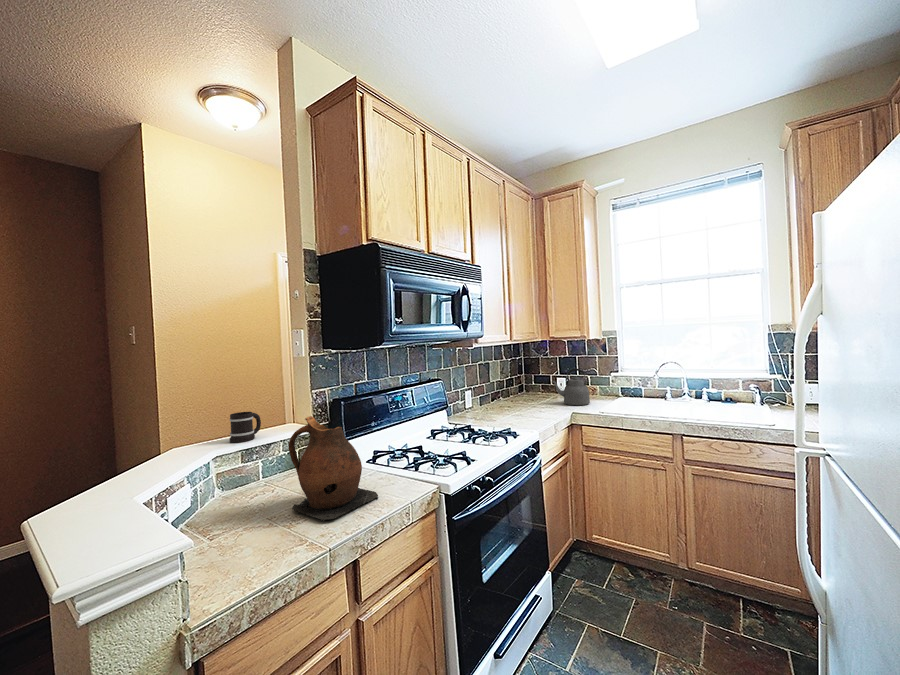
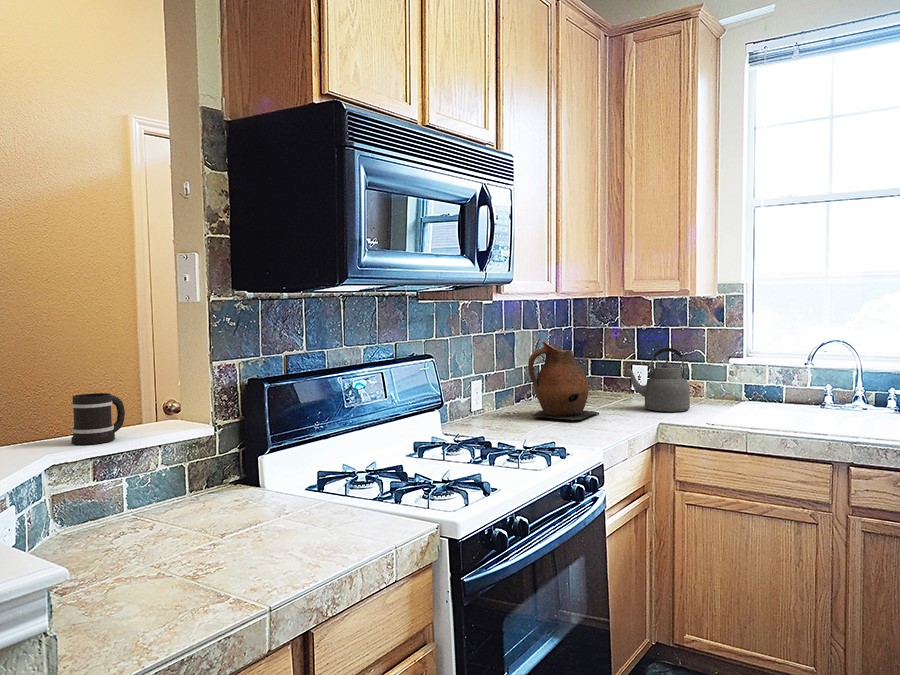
ceramic pitcher: present [289,416,378,522] -> present [528,341,599,421]

